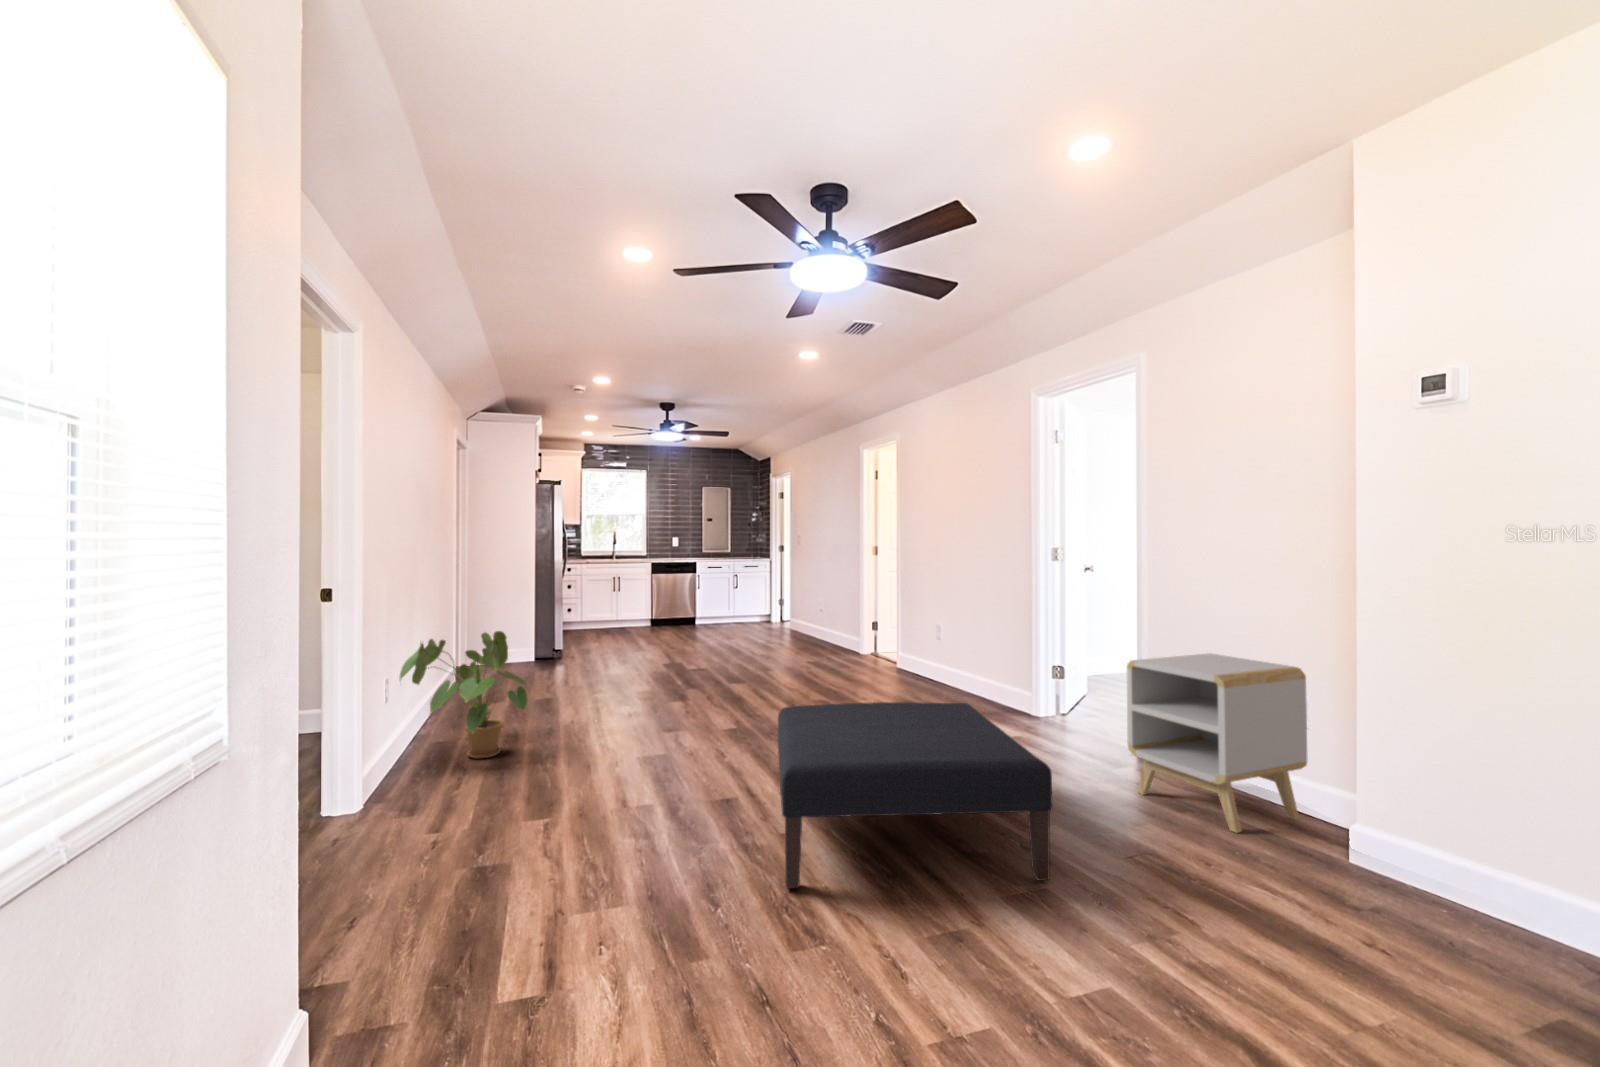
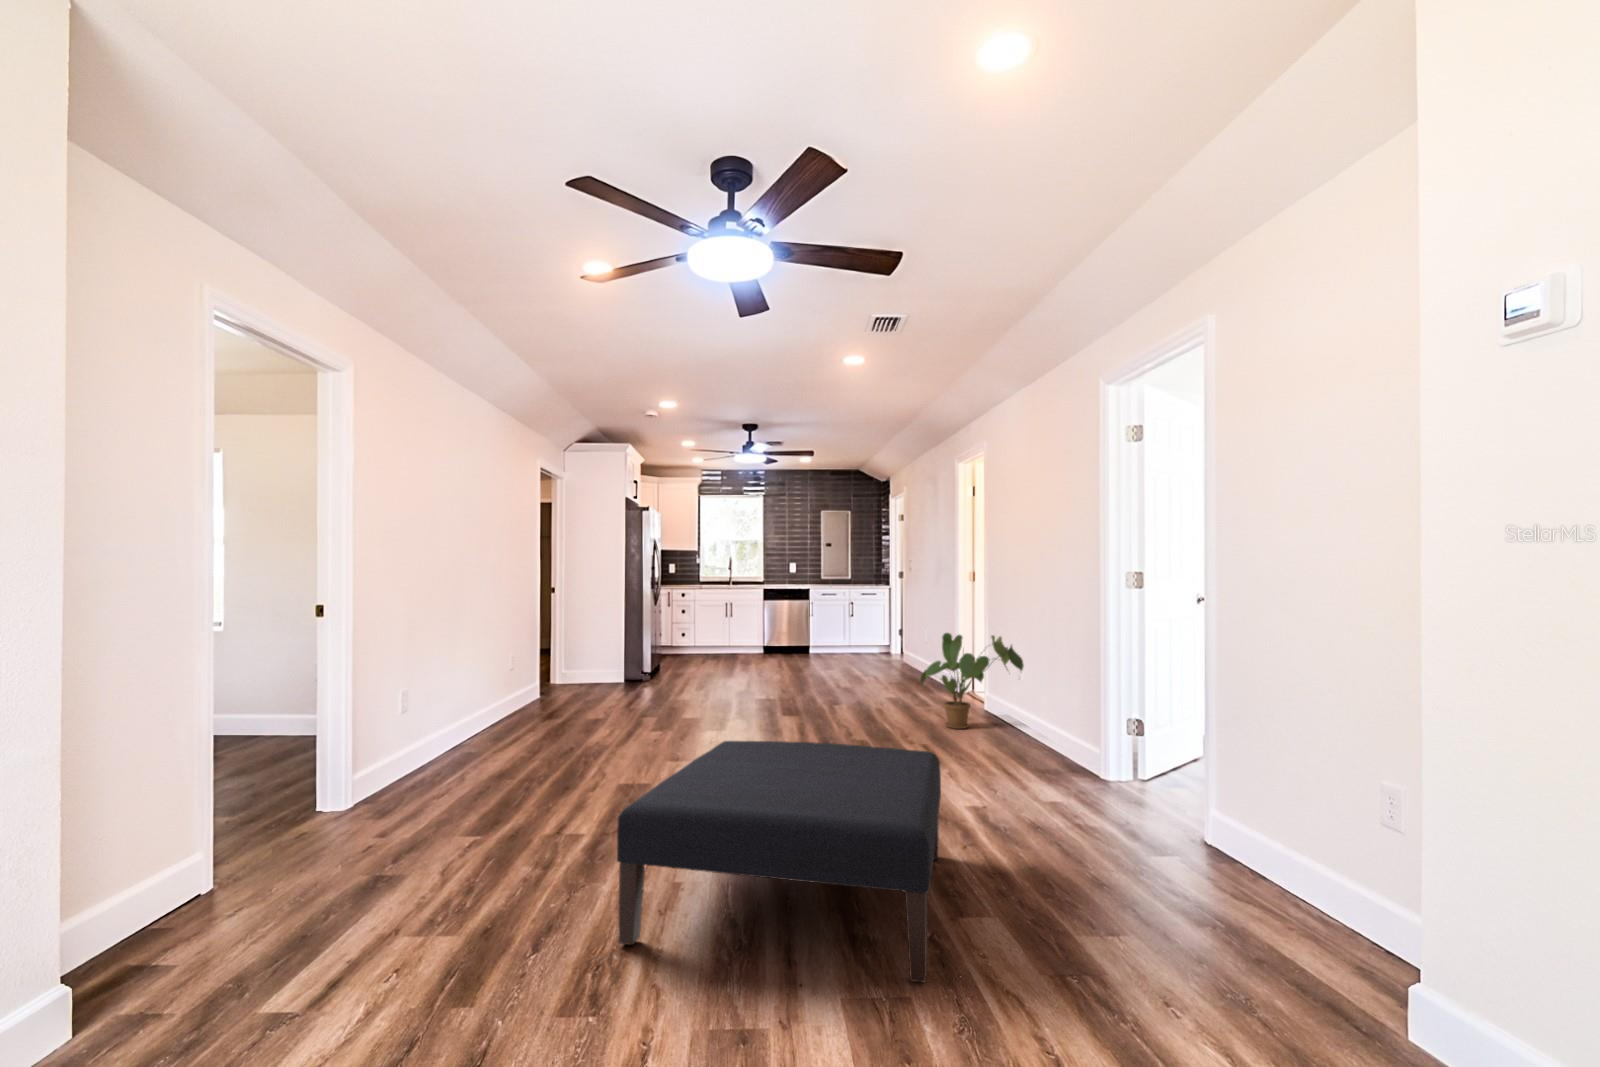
house plant: present [400,631,527,758] -> present [920,633,1024,729]
side table: present [1127,653,1308,833] -> none [1135,708,1388,959]

